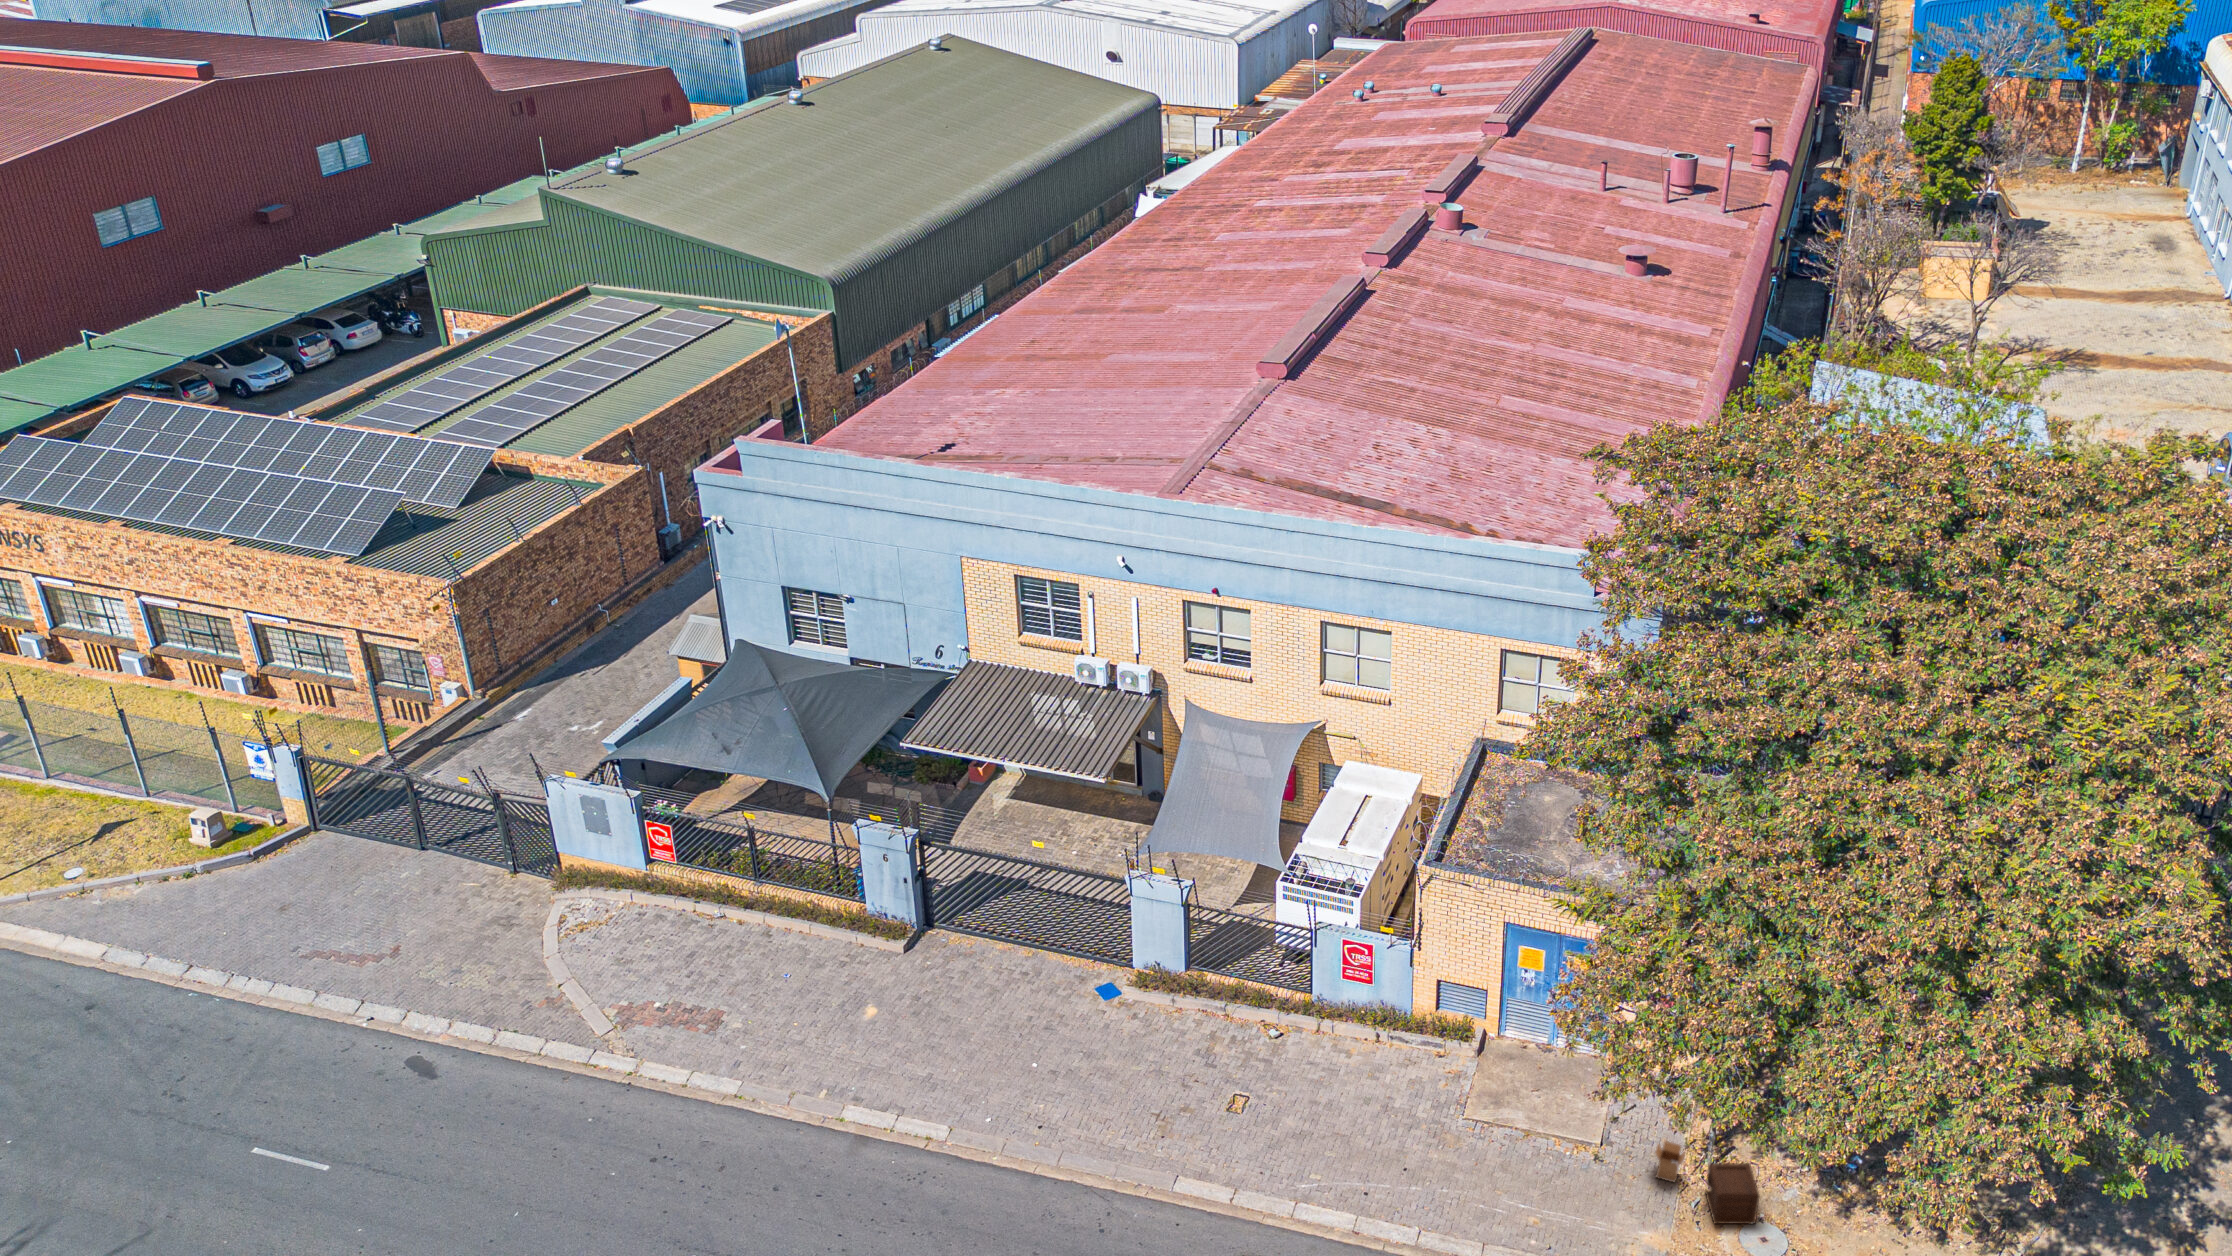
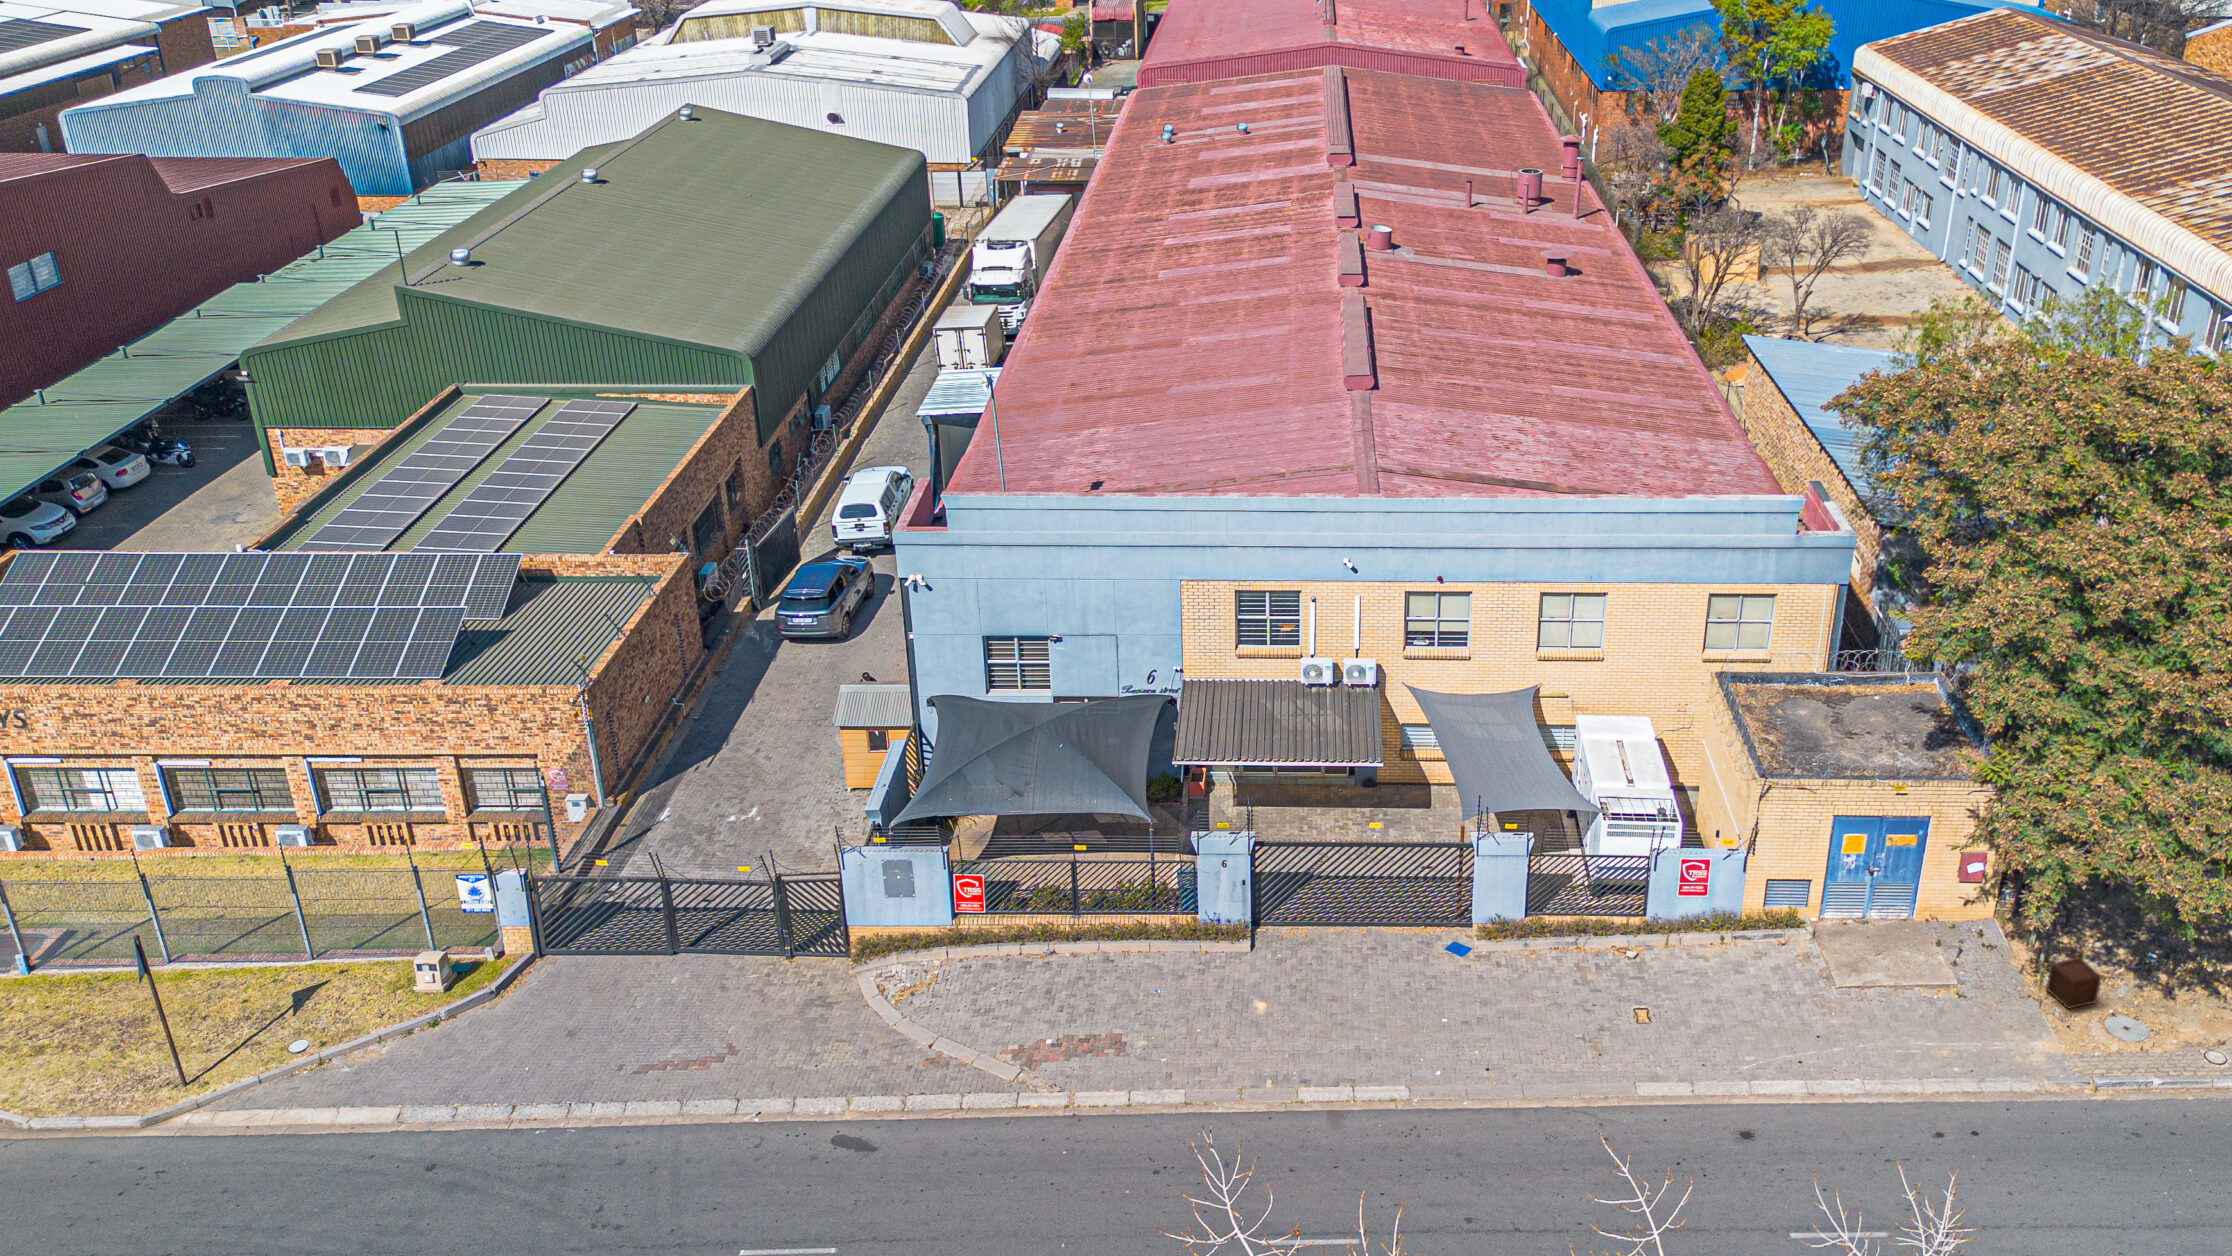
cardboard box: present [1655,1141,1685,1182] -> none [1999,958,2028,989]

